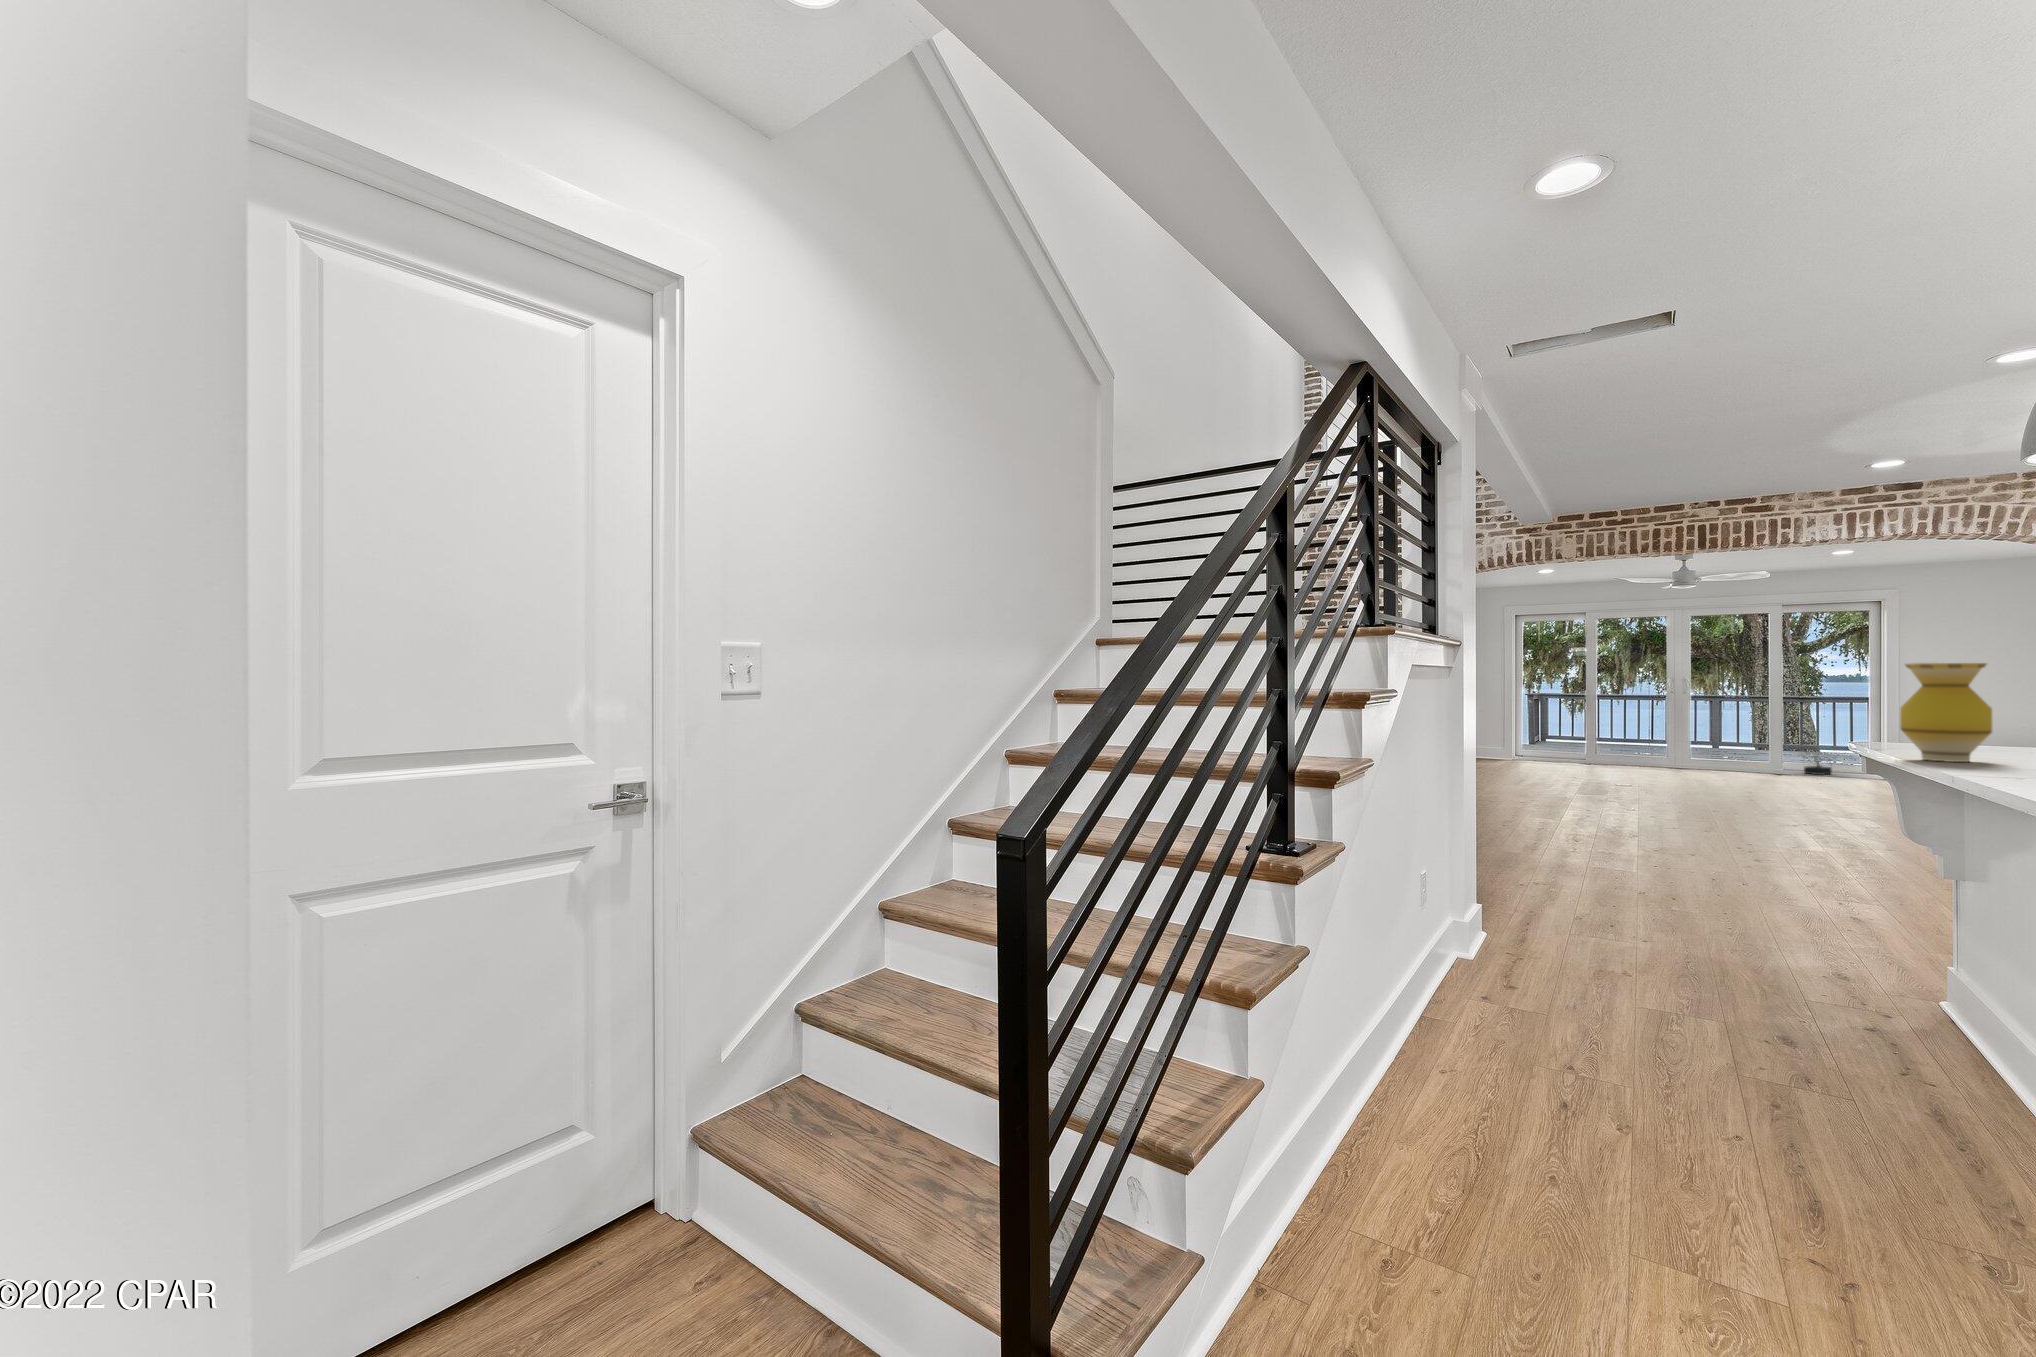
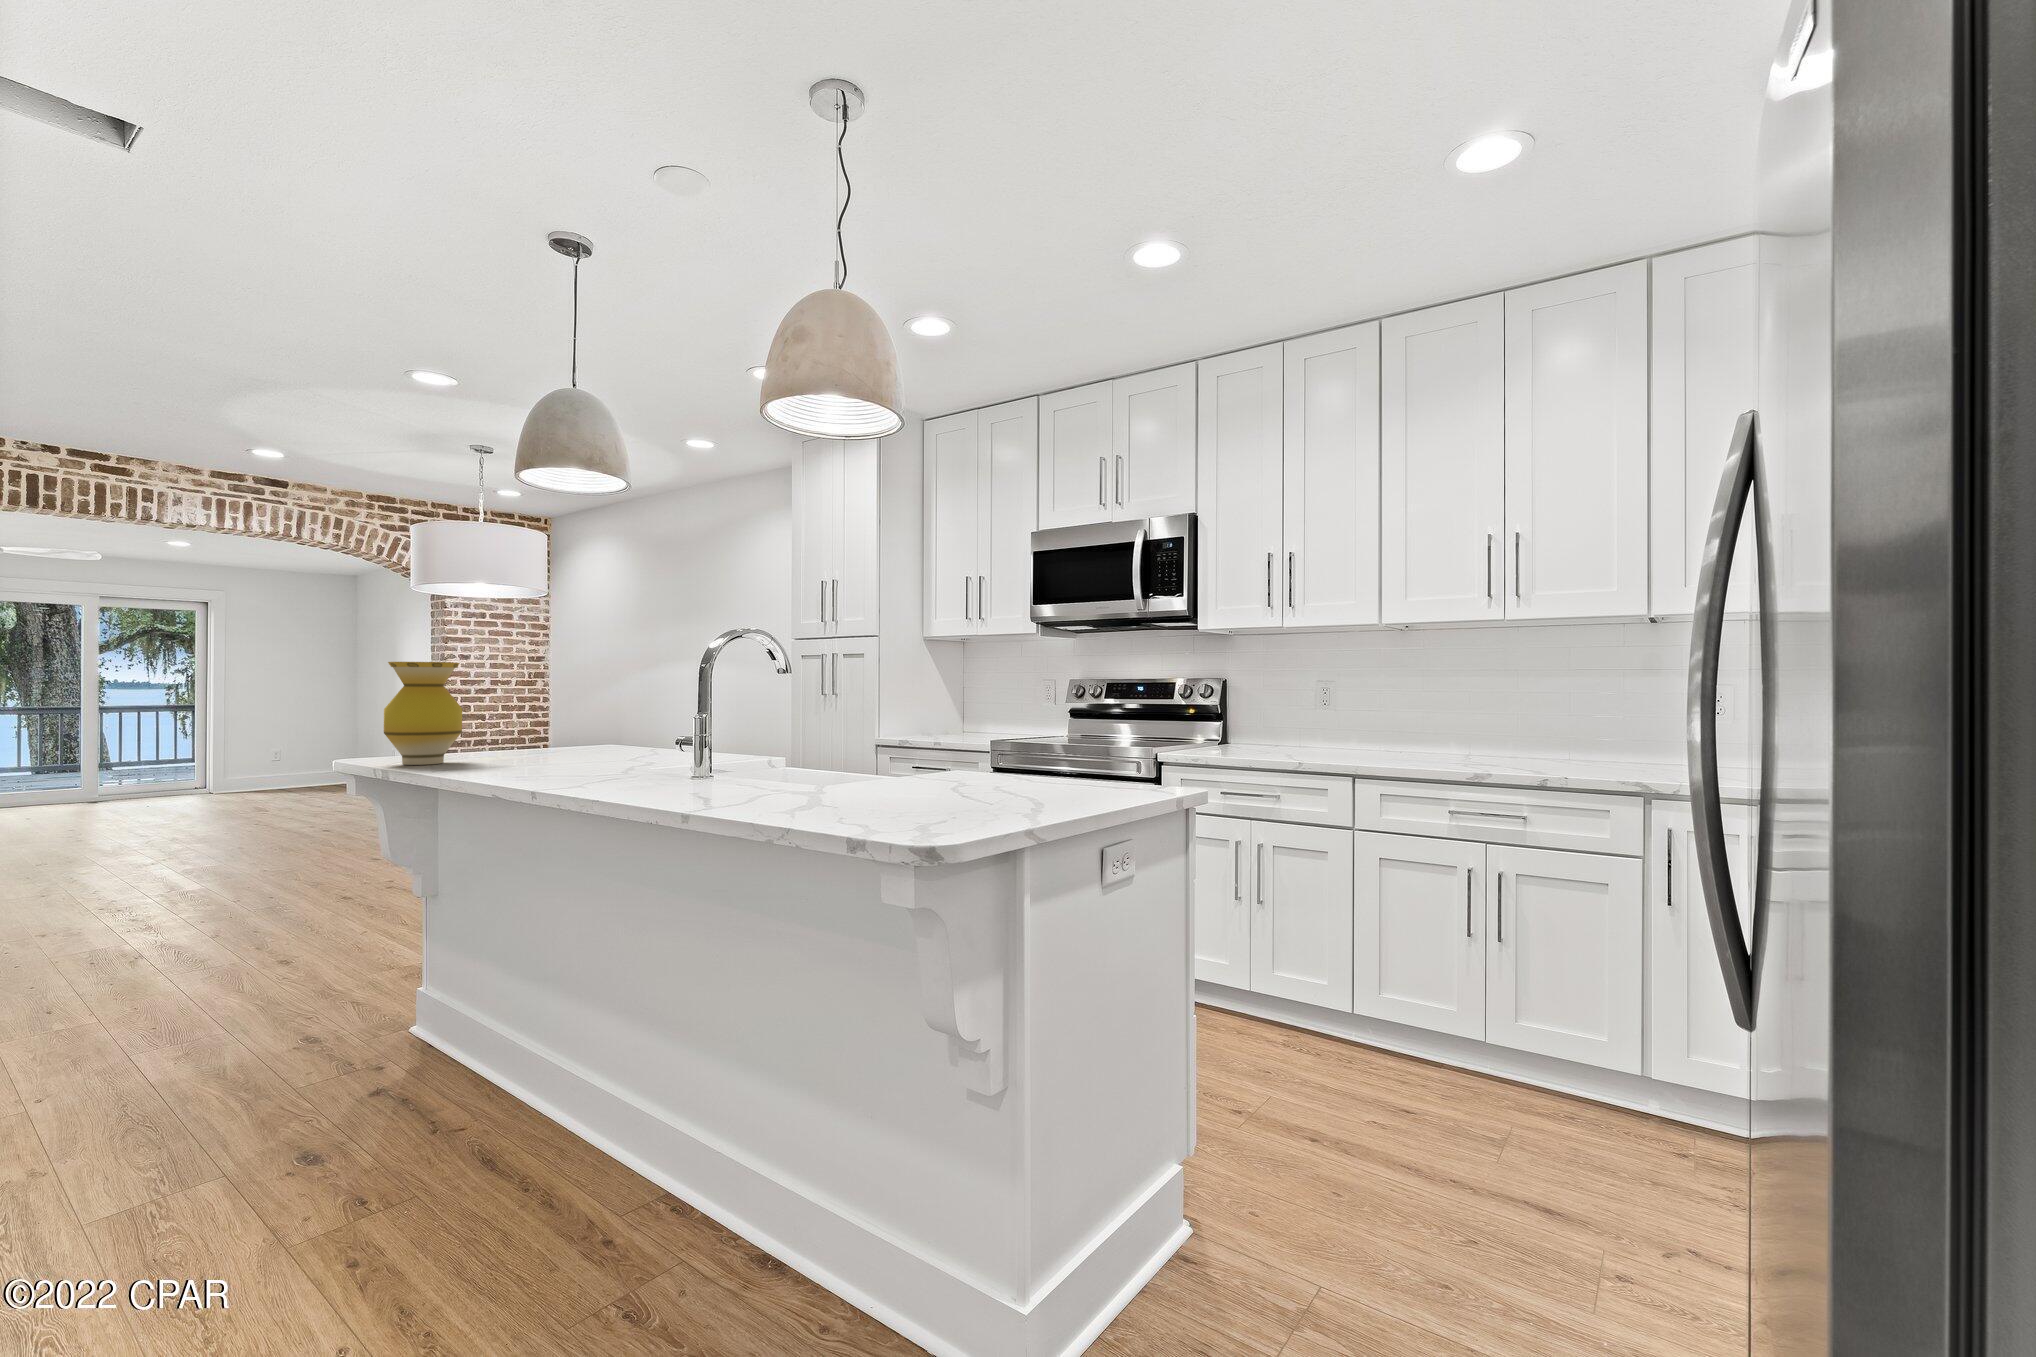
decorative plant: present [1802,751,1832,775] -> none [114,766,154,797]

